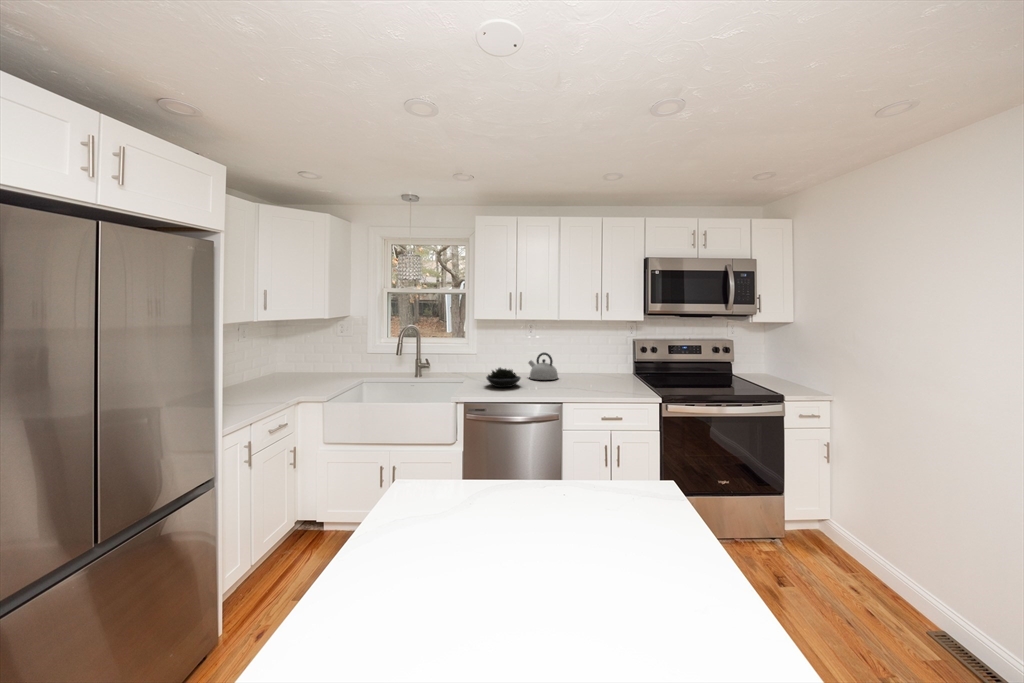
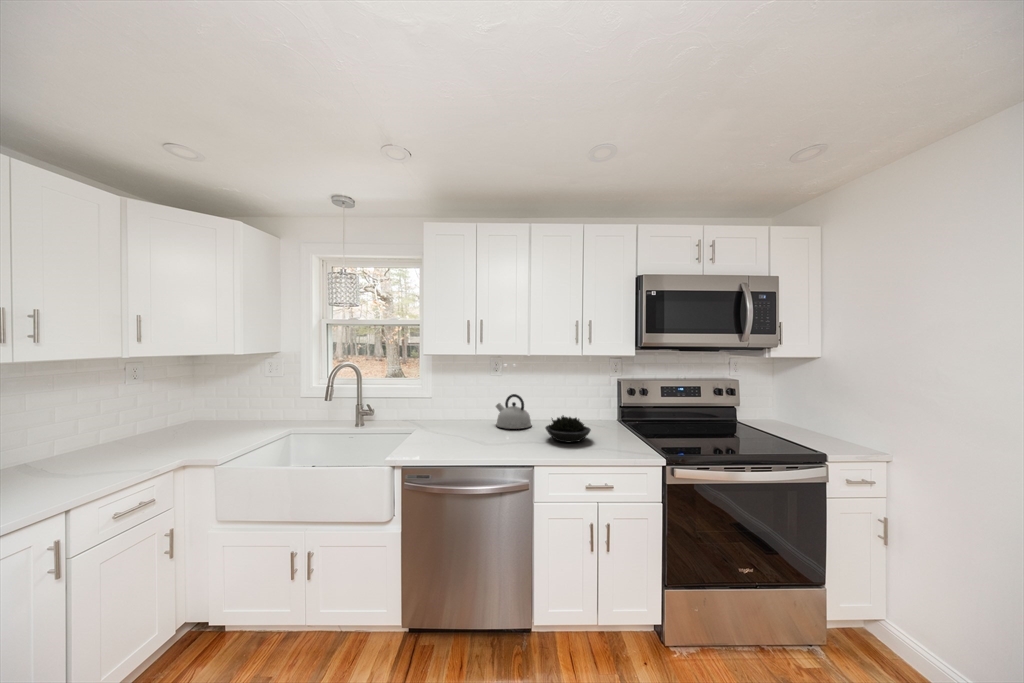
succulent plant: present [486,368,521,387] -> present [545,416,591,442]

